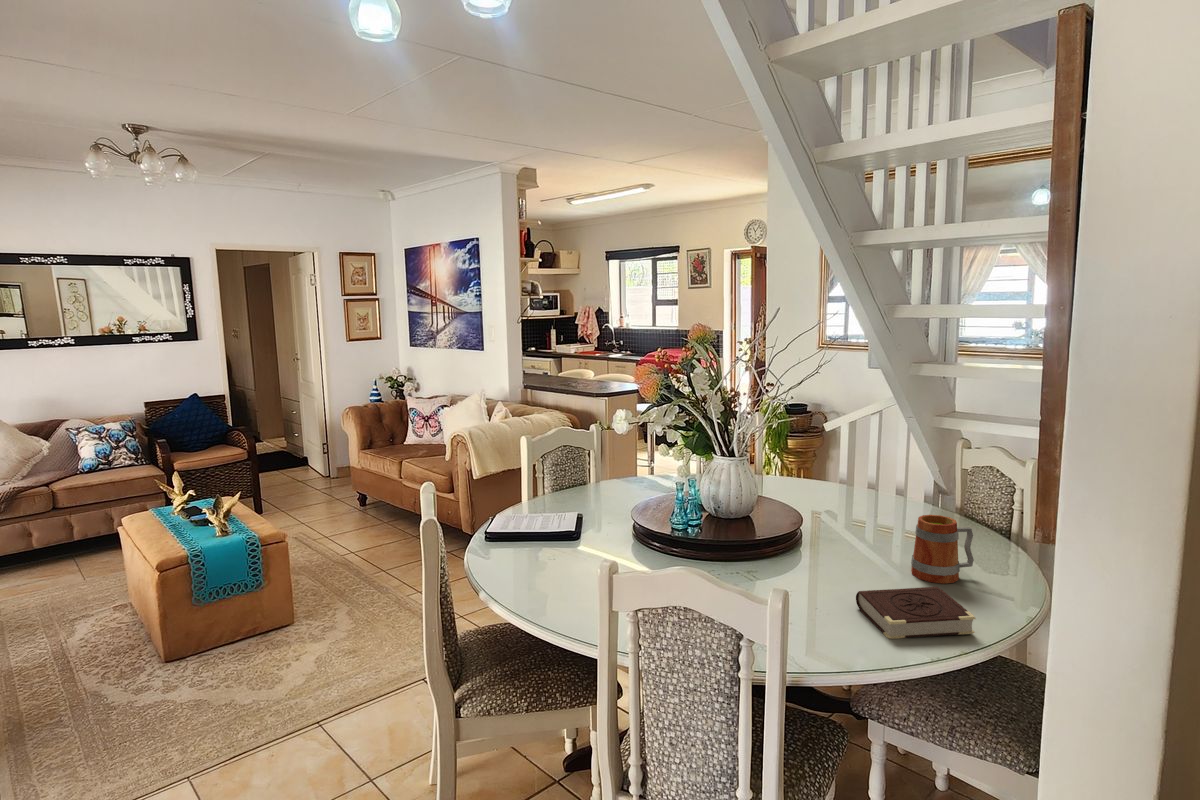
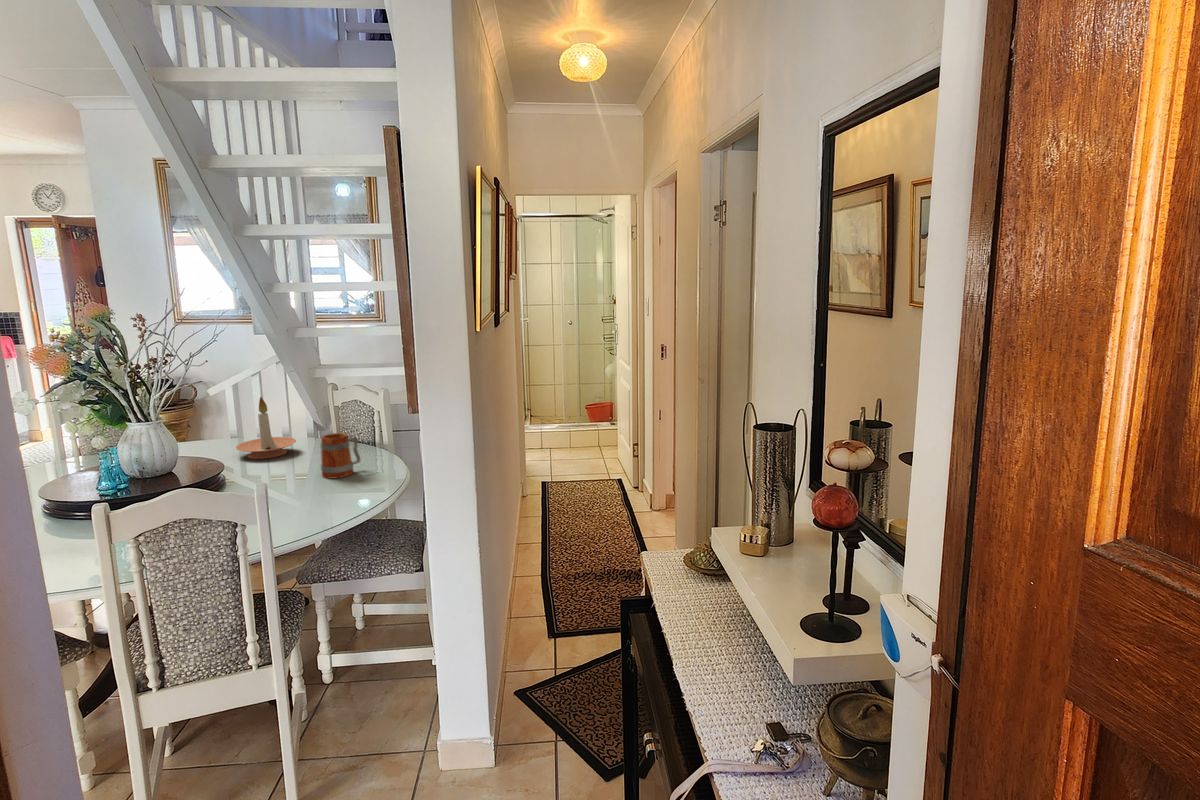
candle holder: none [822,443,895,523] -> present [236,397,296,459]
book: present [856,587,976,639] -> none [293,476,373,512]

